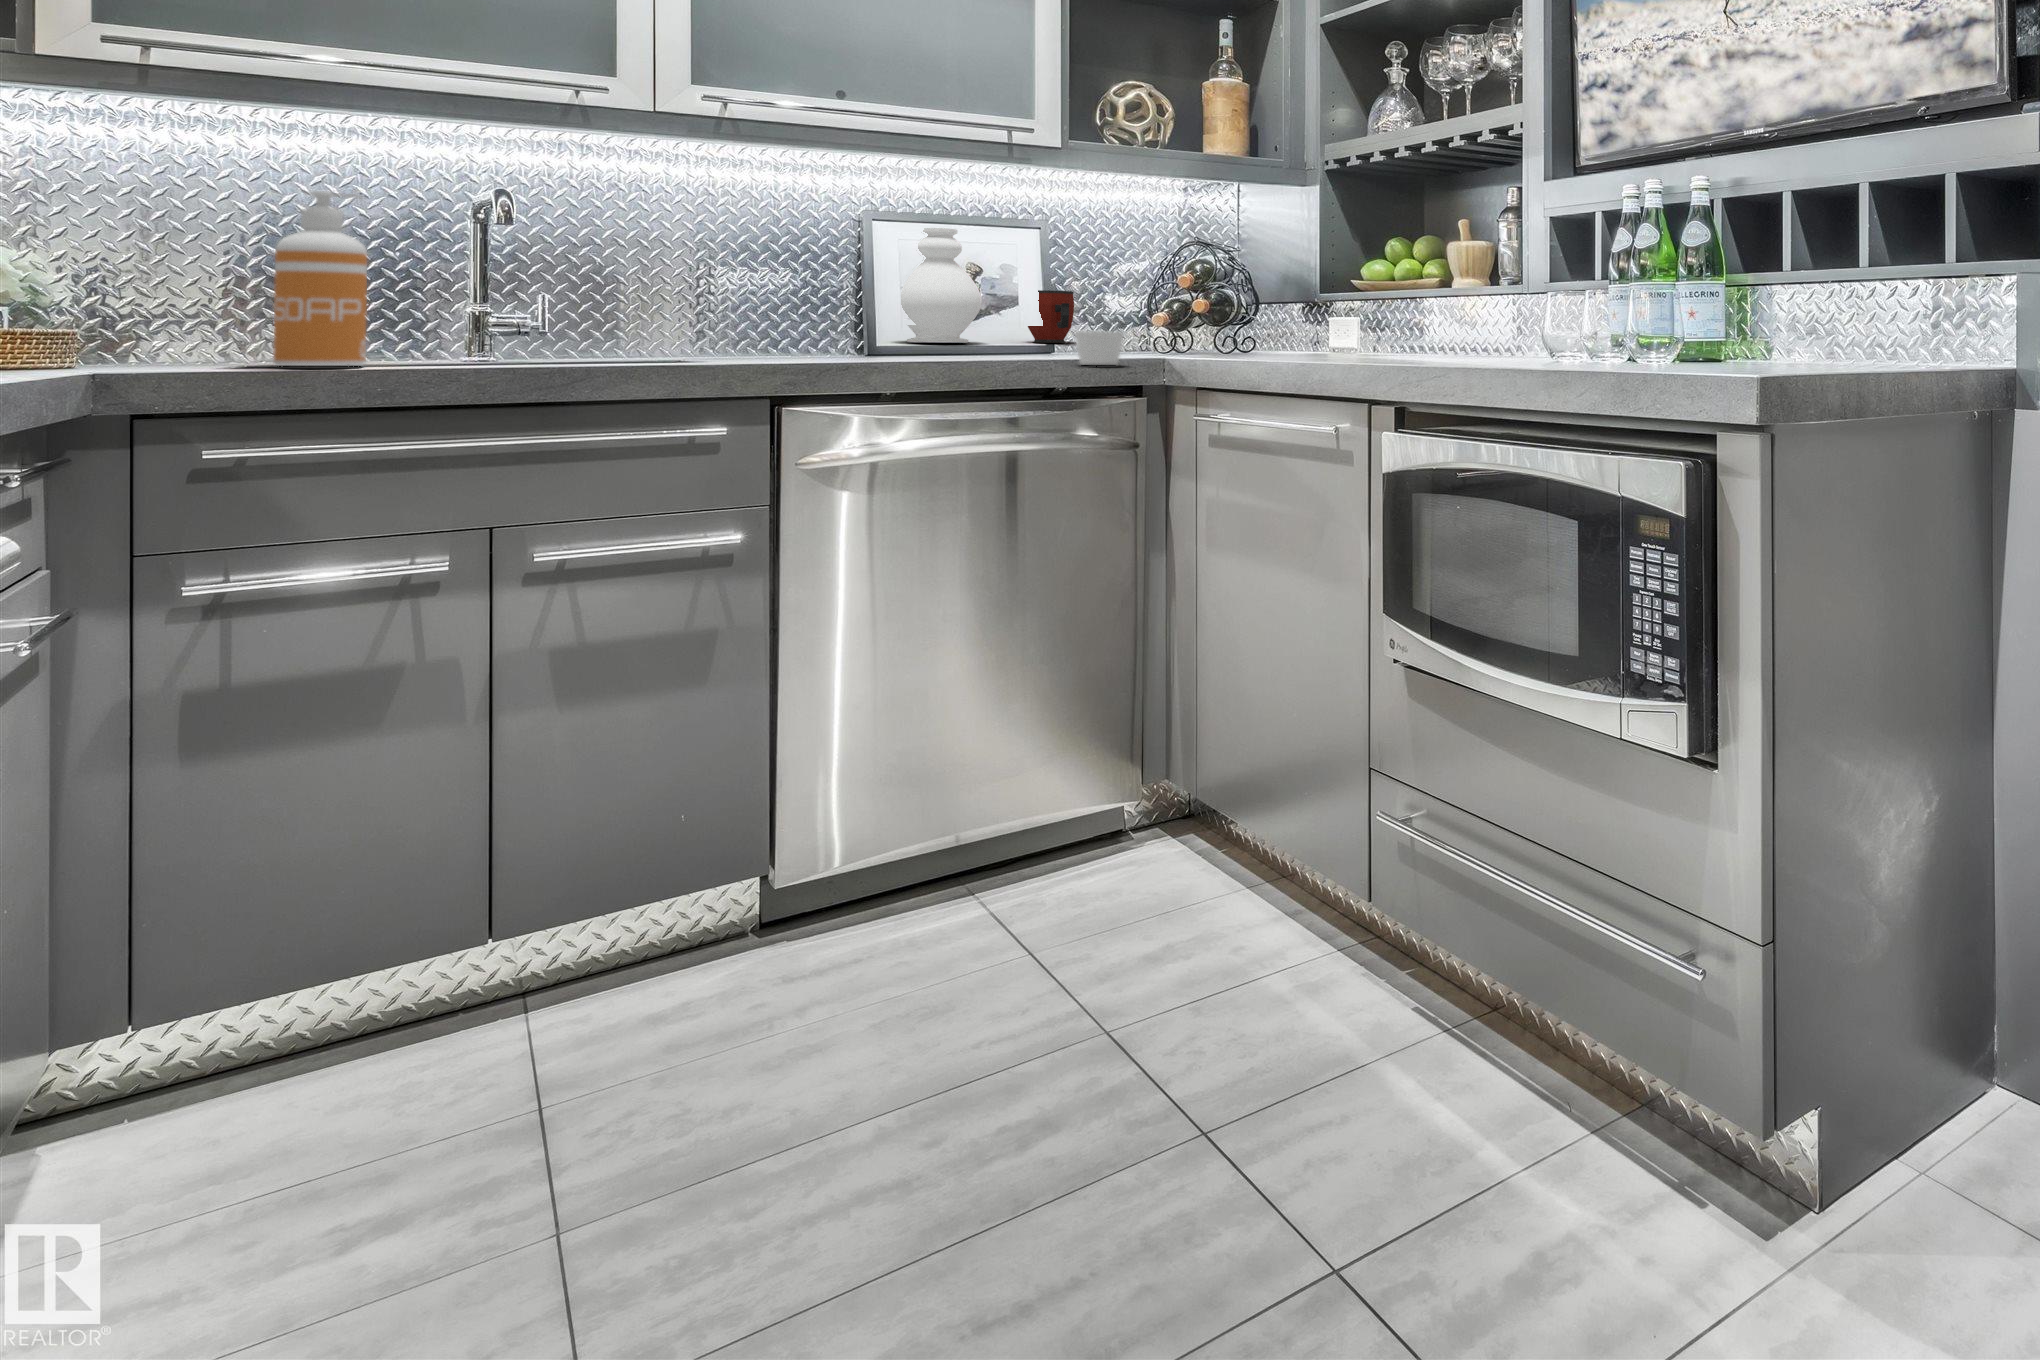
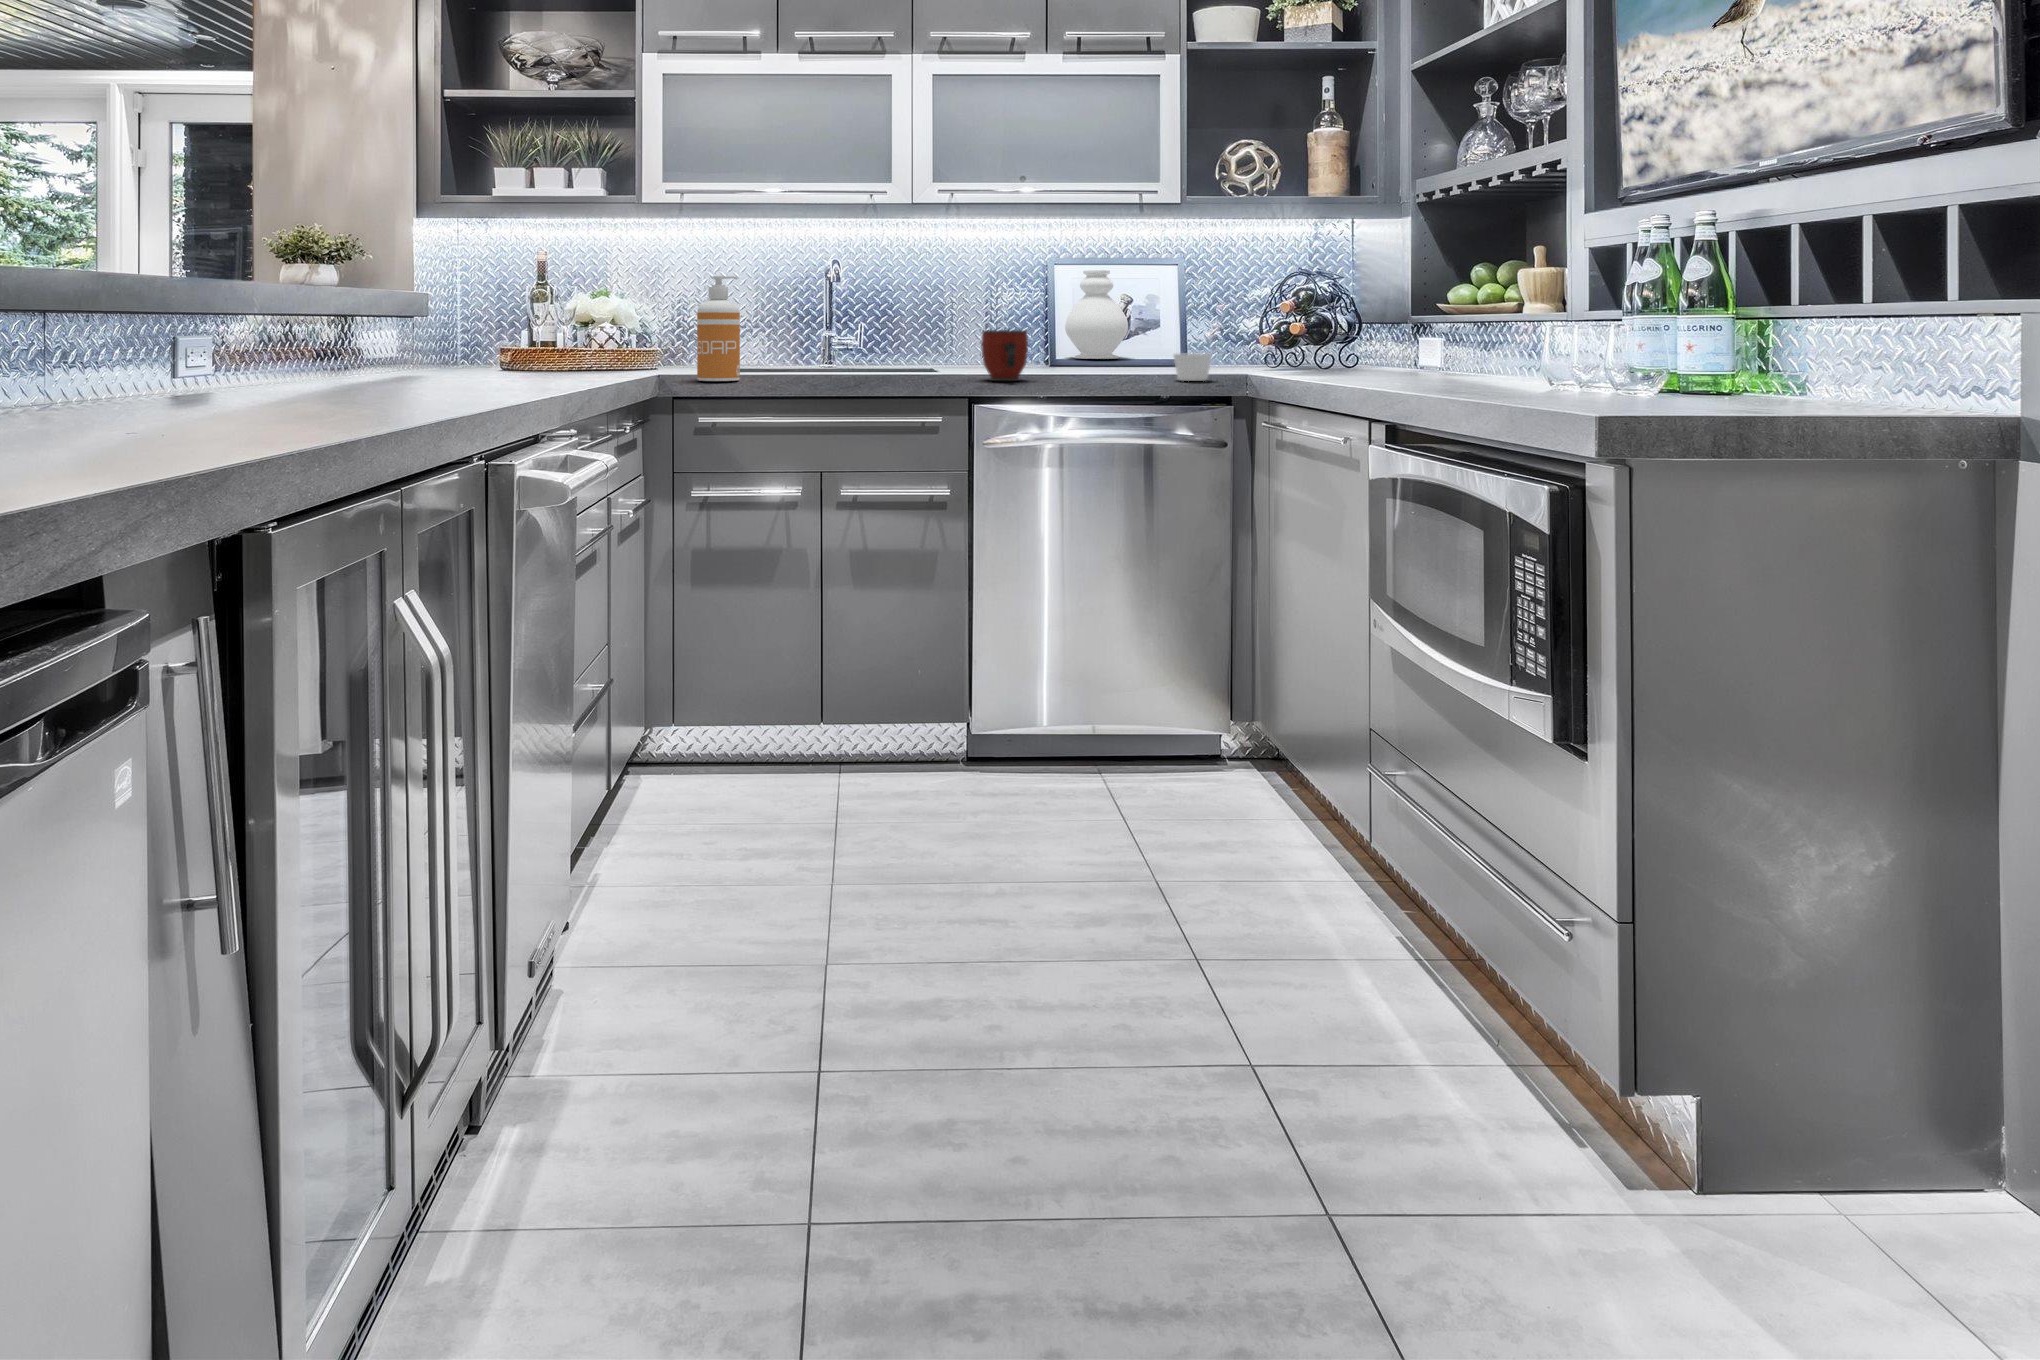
mug: present [1028,290,1074,343] -> present [981,330,1028,381]

